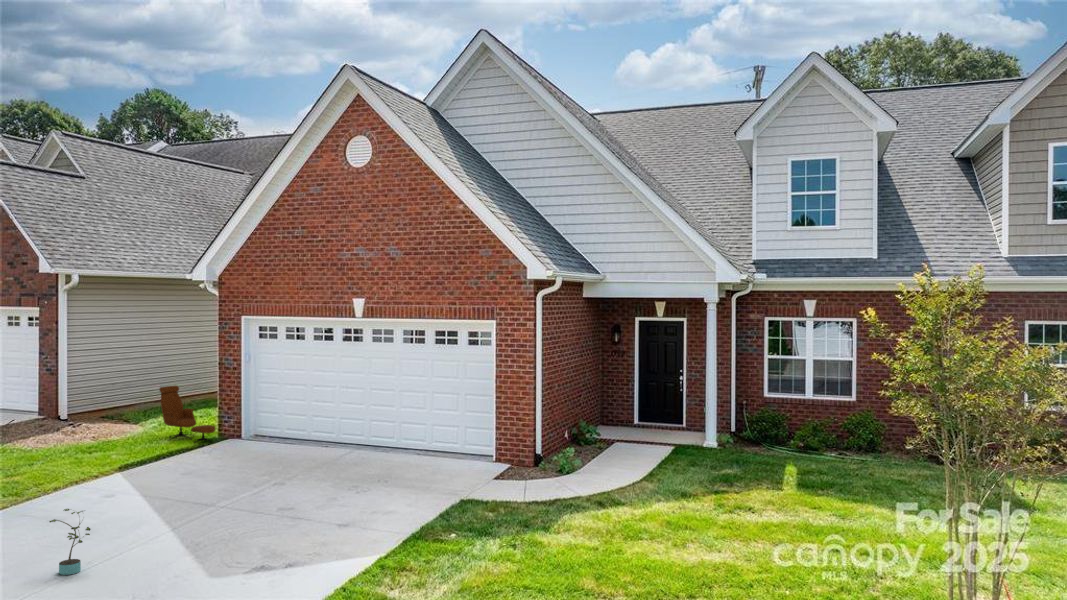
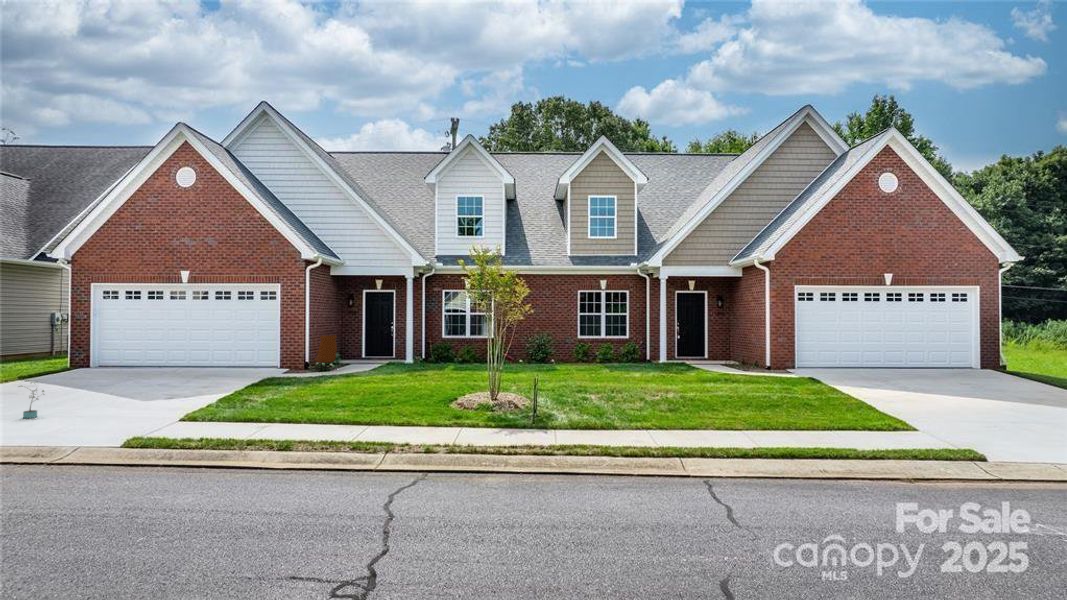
lounge chair: present [160,386,215,441] -> present [314,335,337,370]

